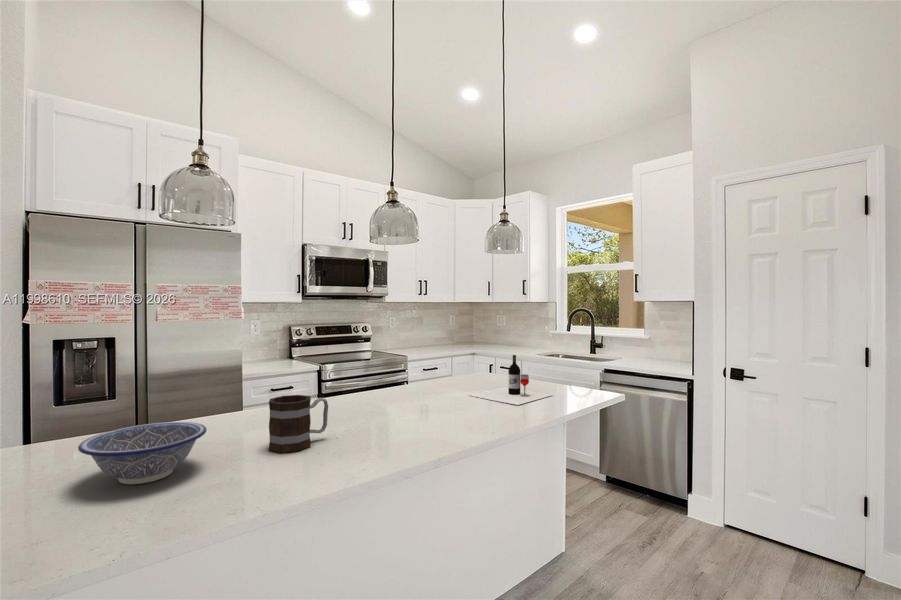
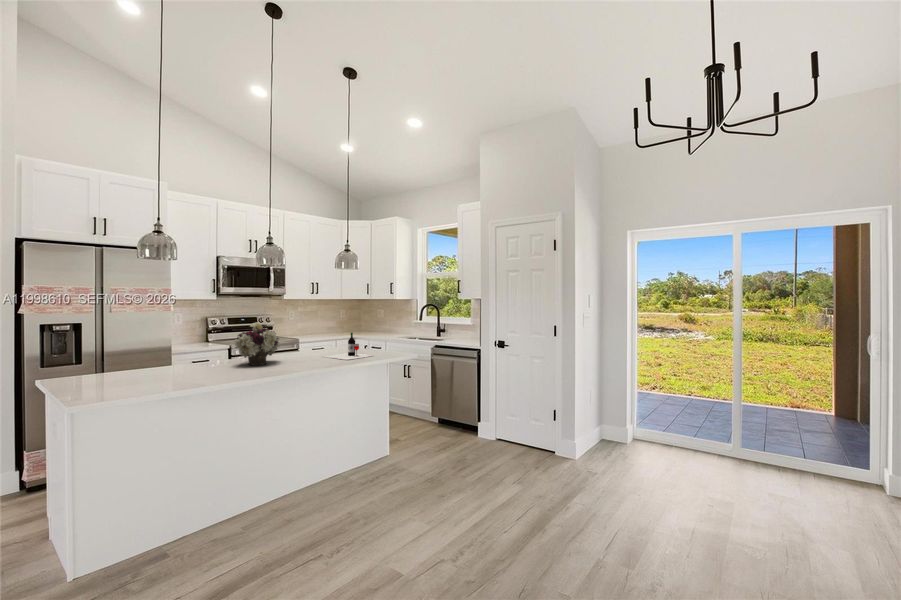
flower arrangement: none [332,339,406,416] -> present [233,322,279,365]
mug: present [269,395,328,453] -> none [195,350,229,377]
decorative bowl: present [78,422,206,484] -> none [101,362,163,387]

